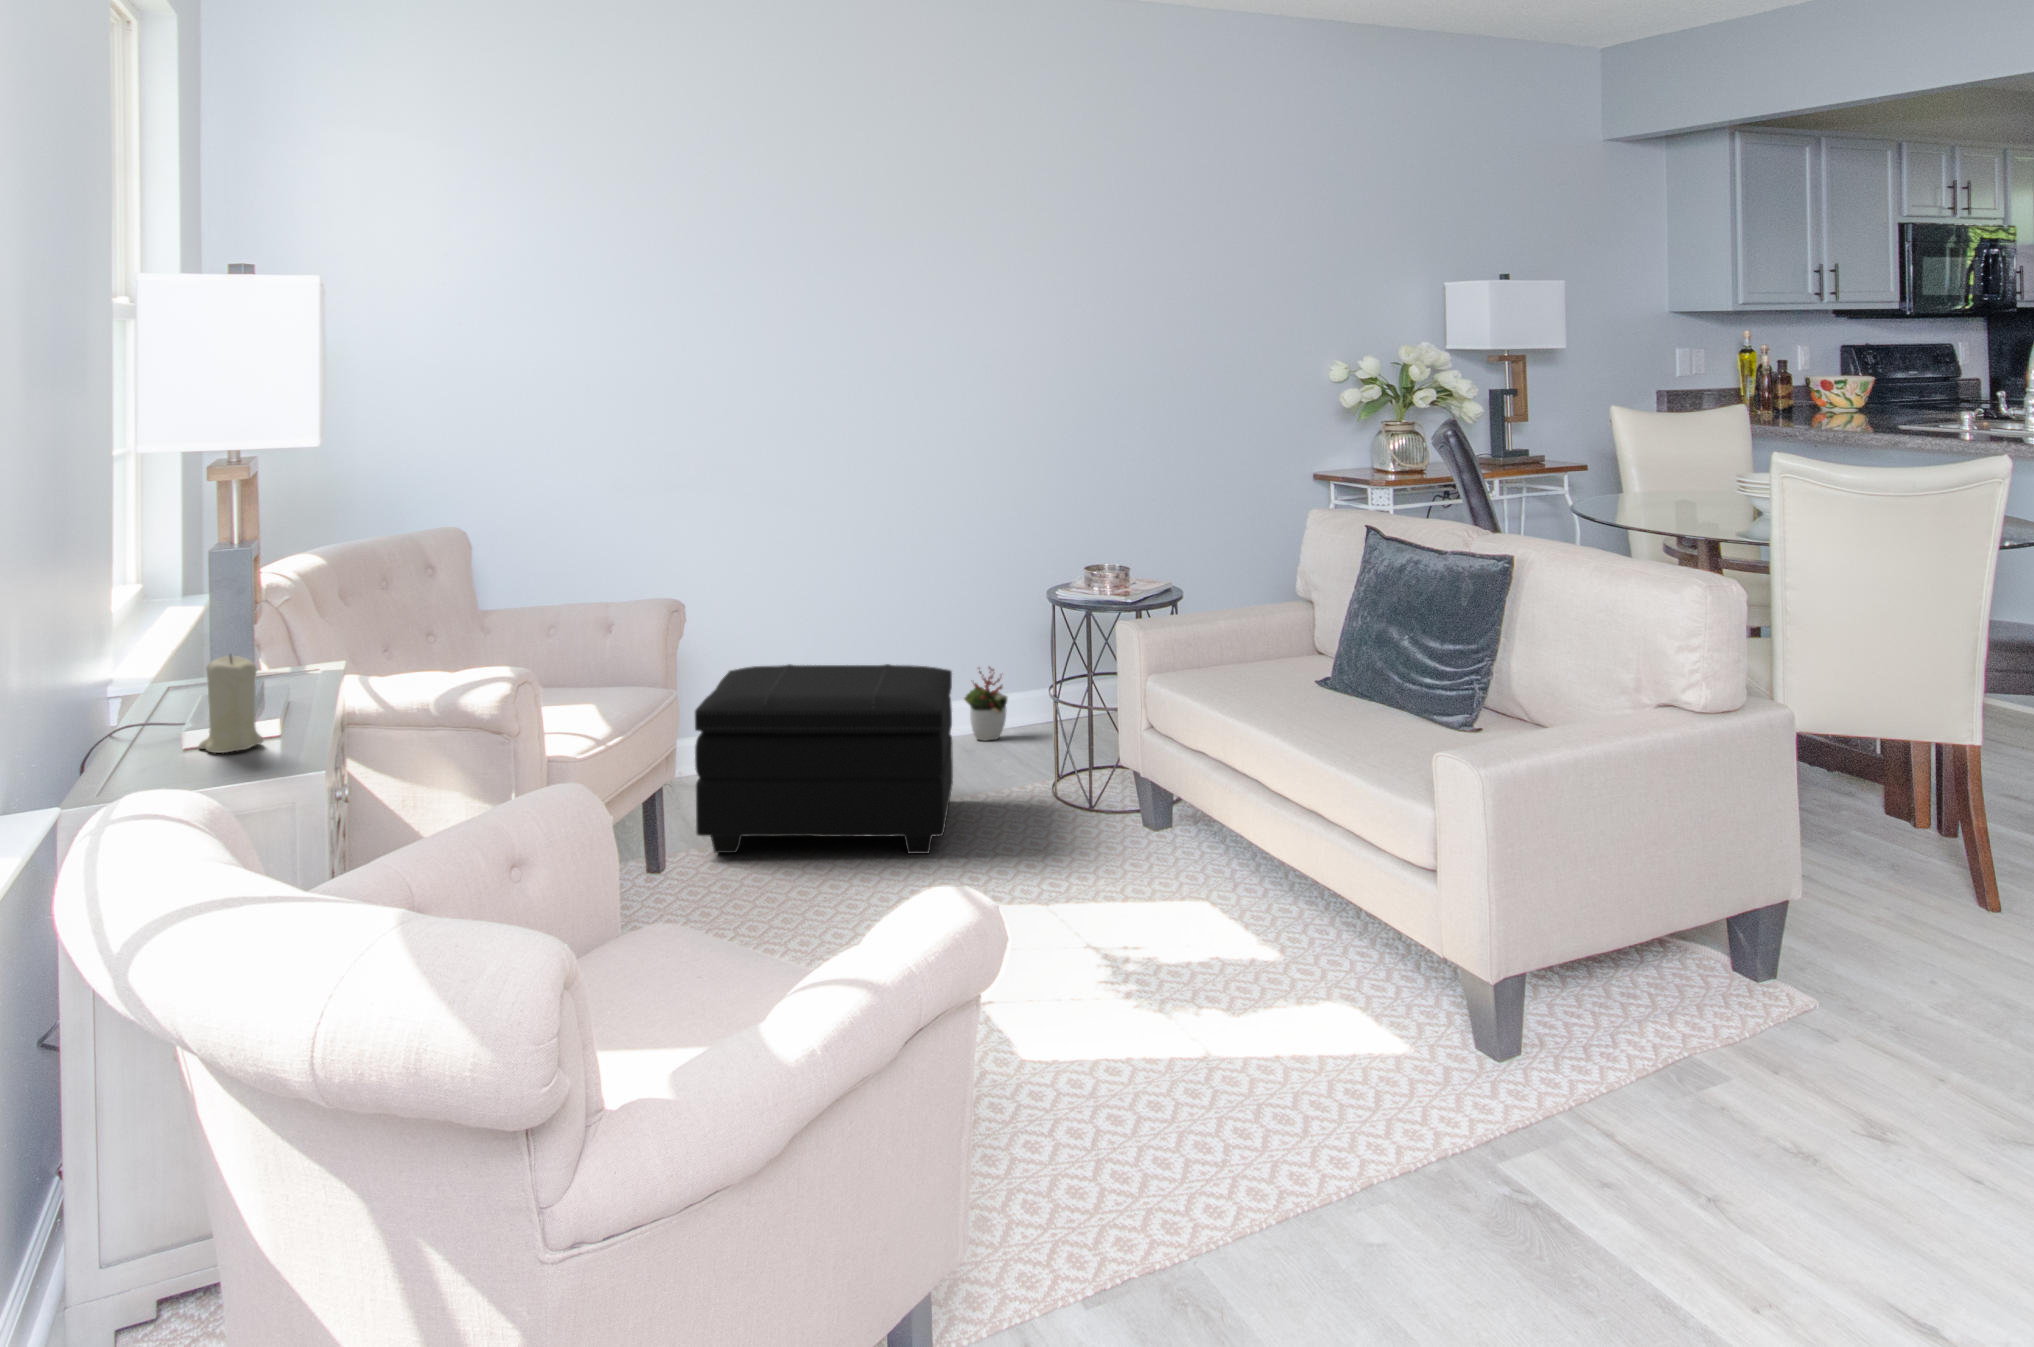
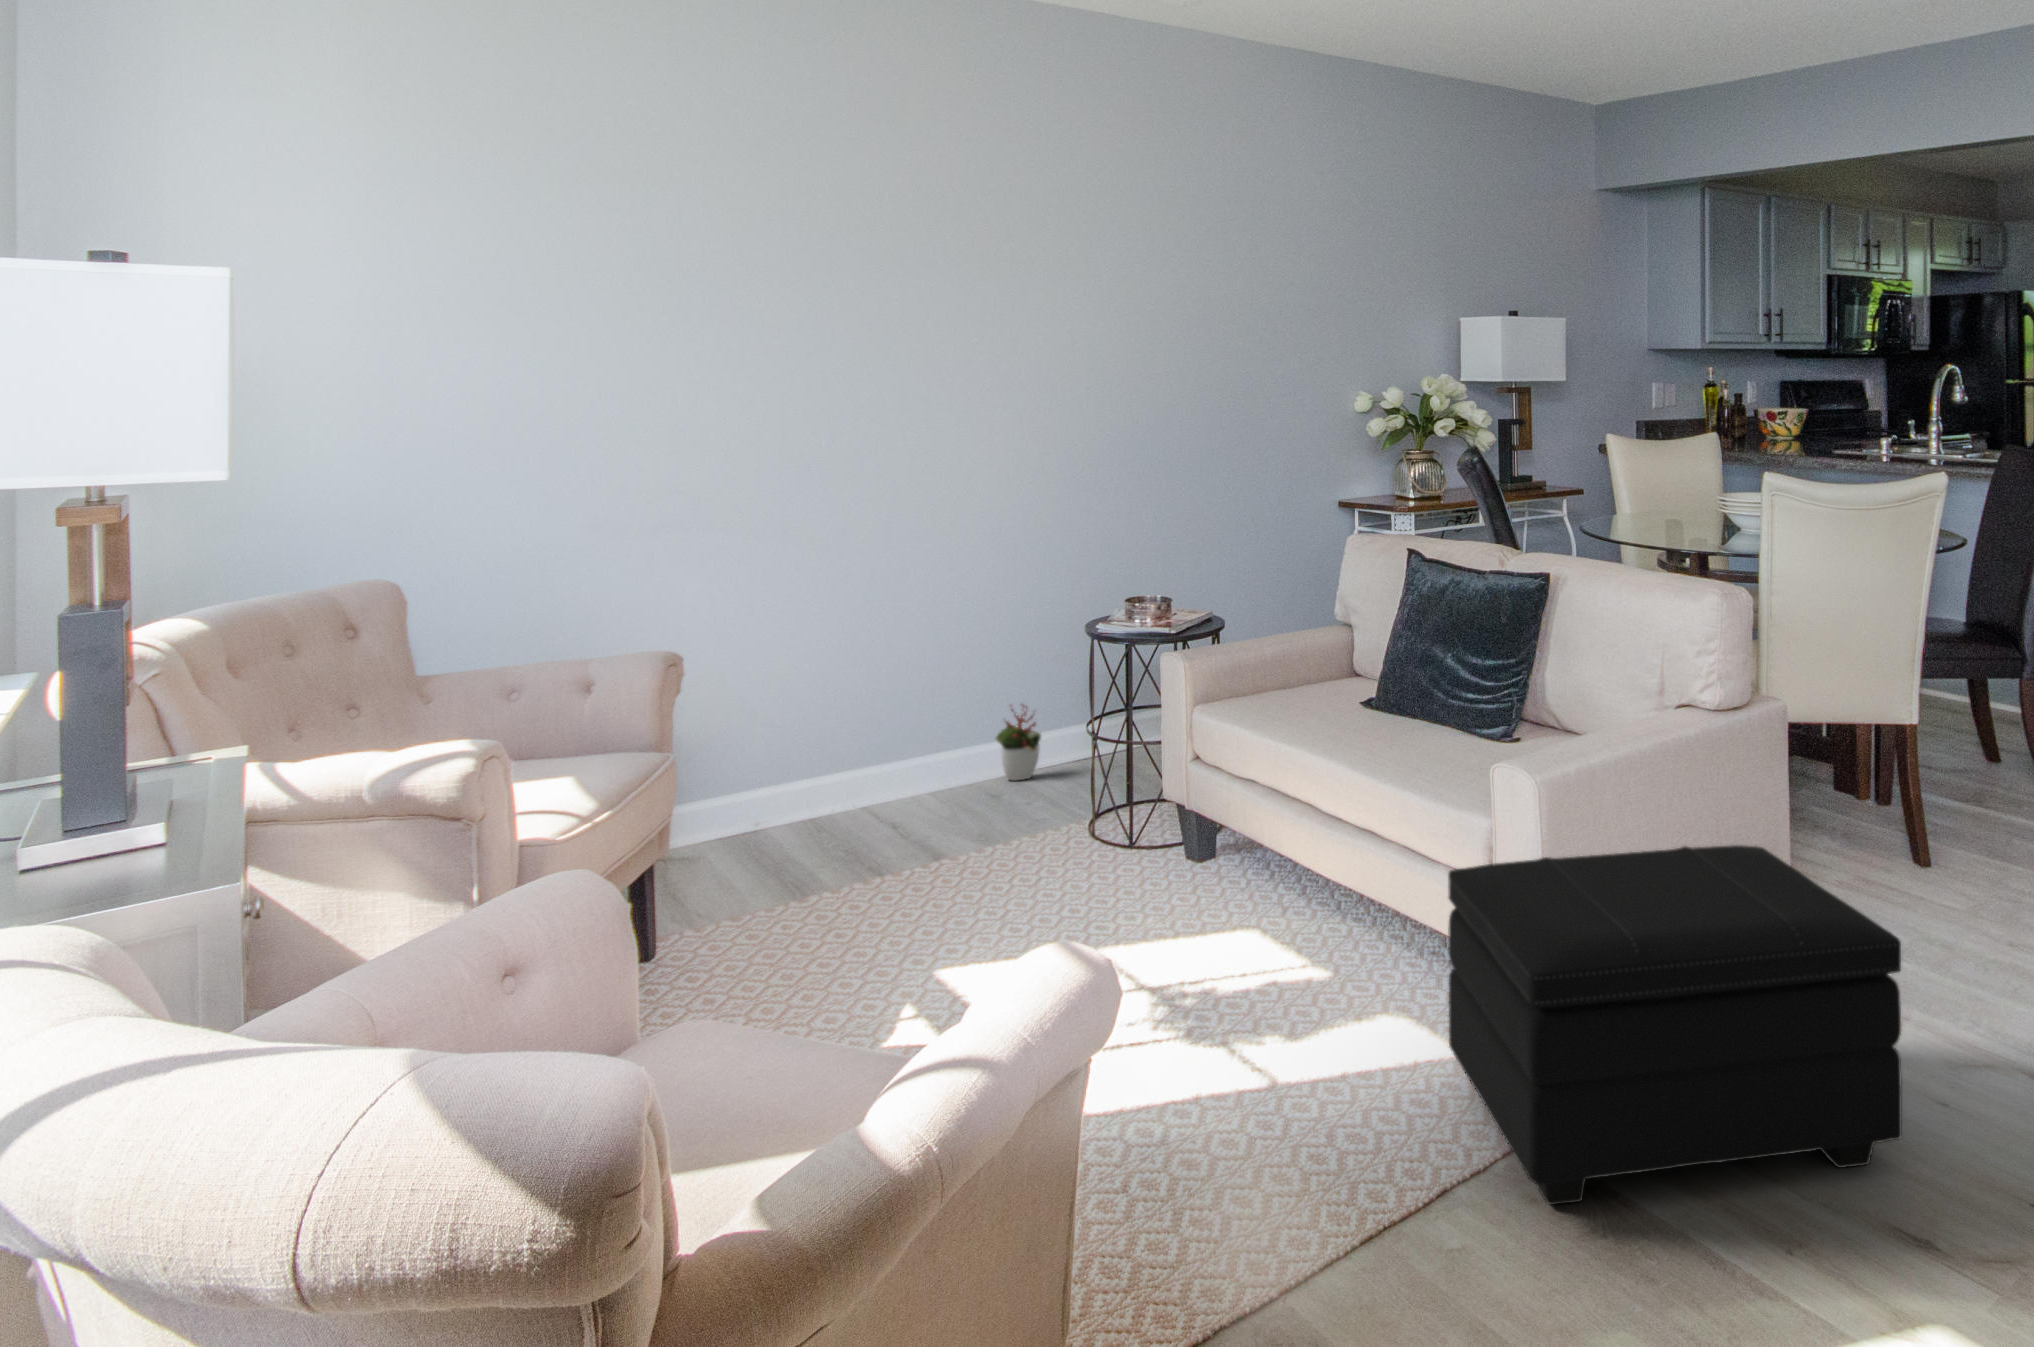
candle: present [199,655,263,753] -> none [31,745,130,875]
footstool: present [695,664,953,854] -> present [1448,845,1902,1205]

